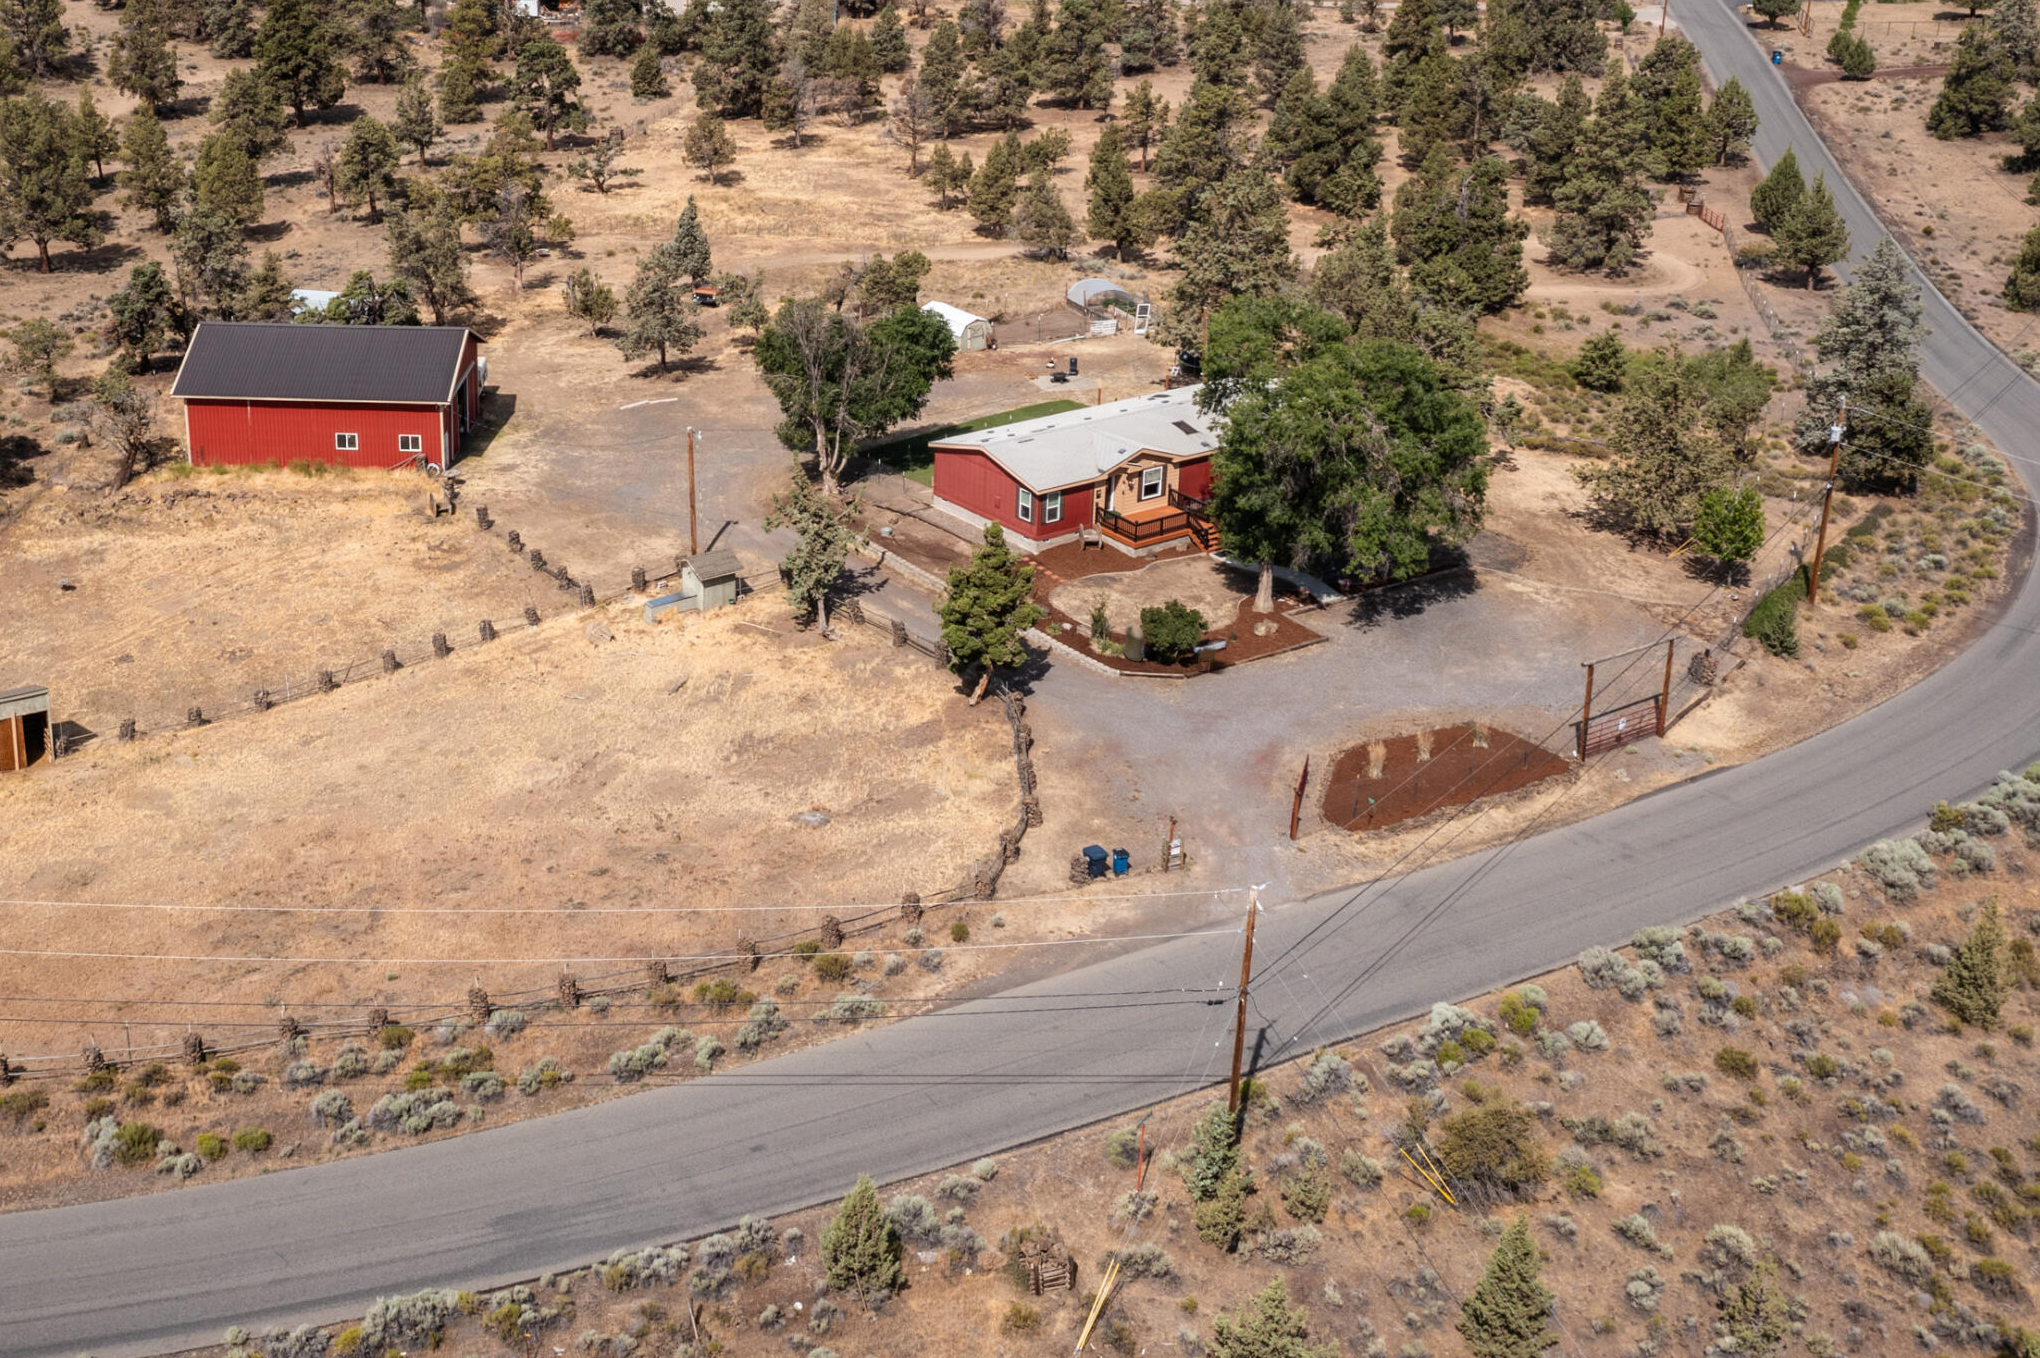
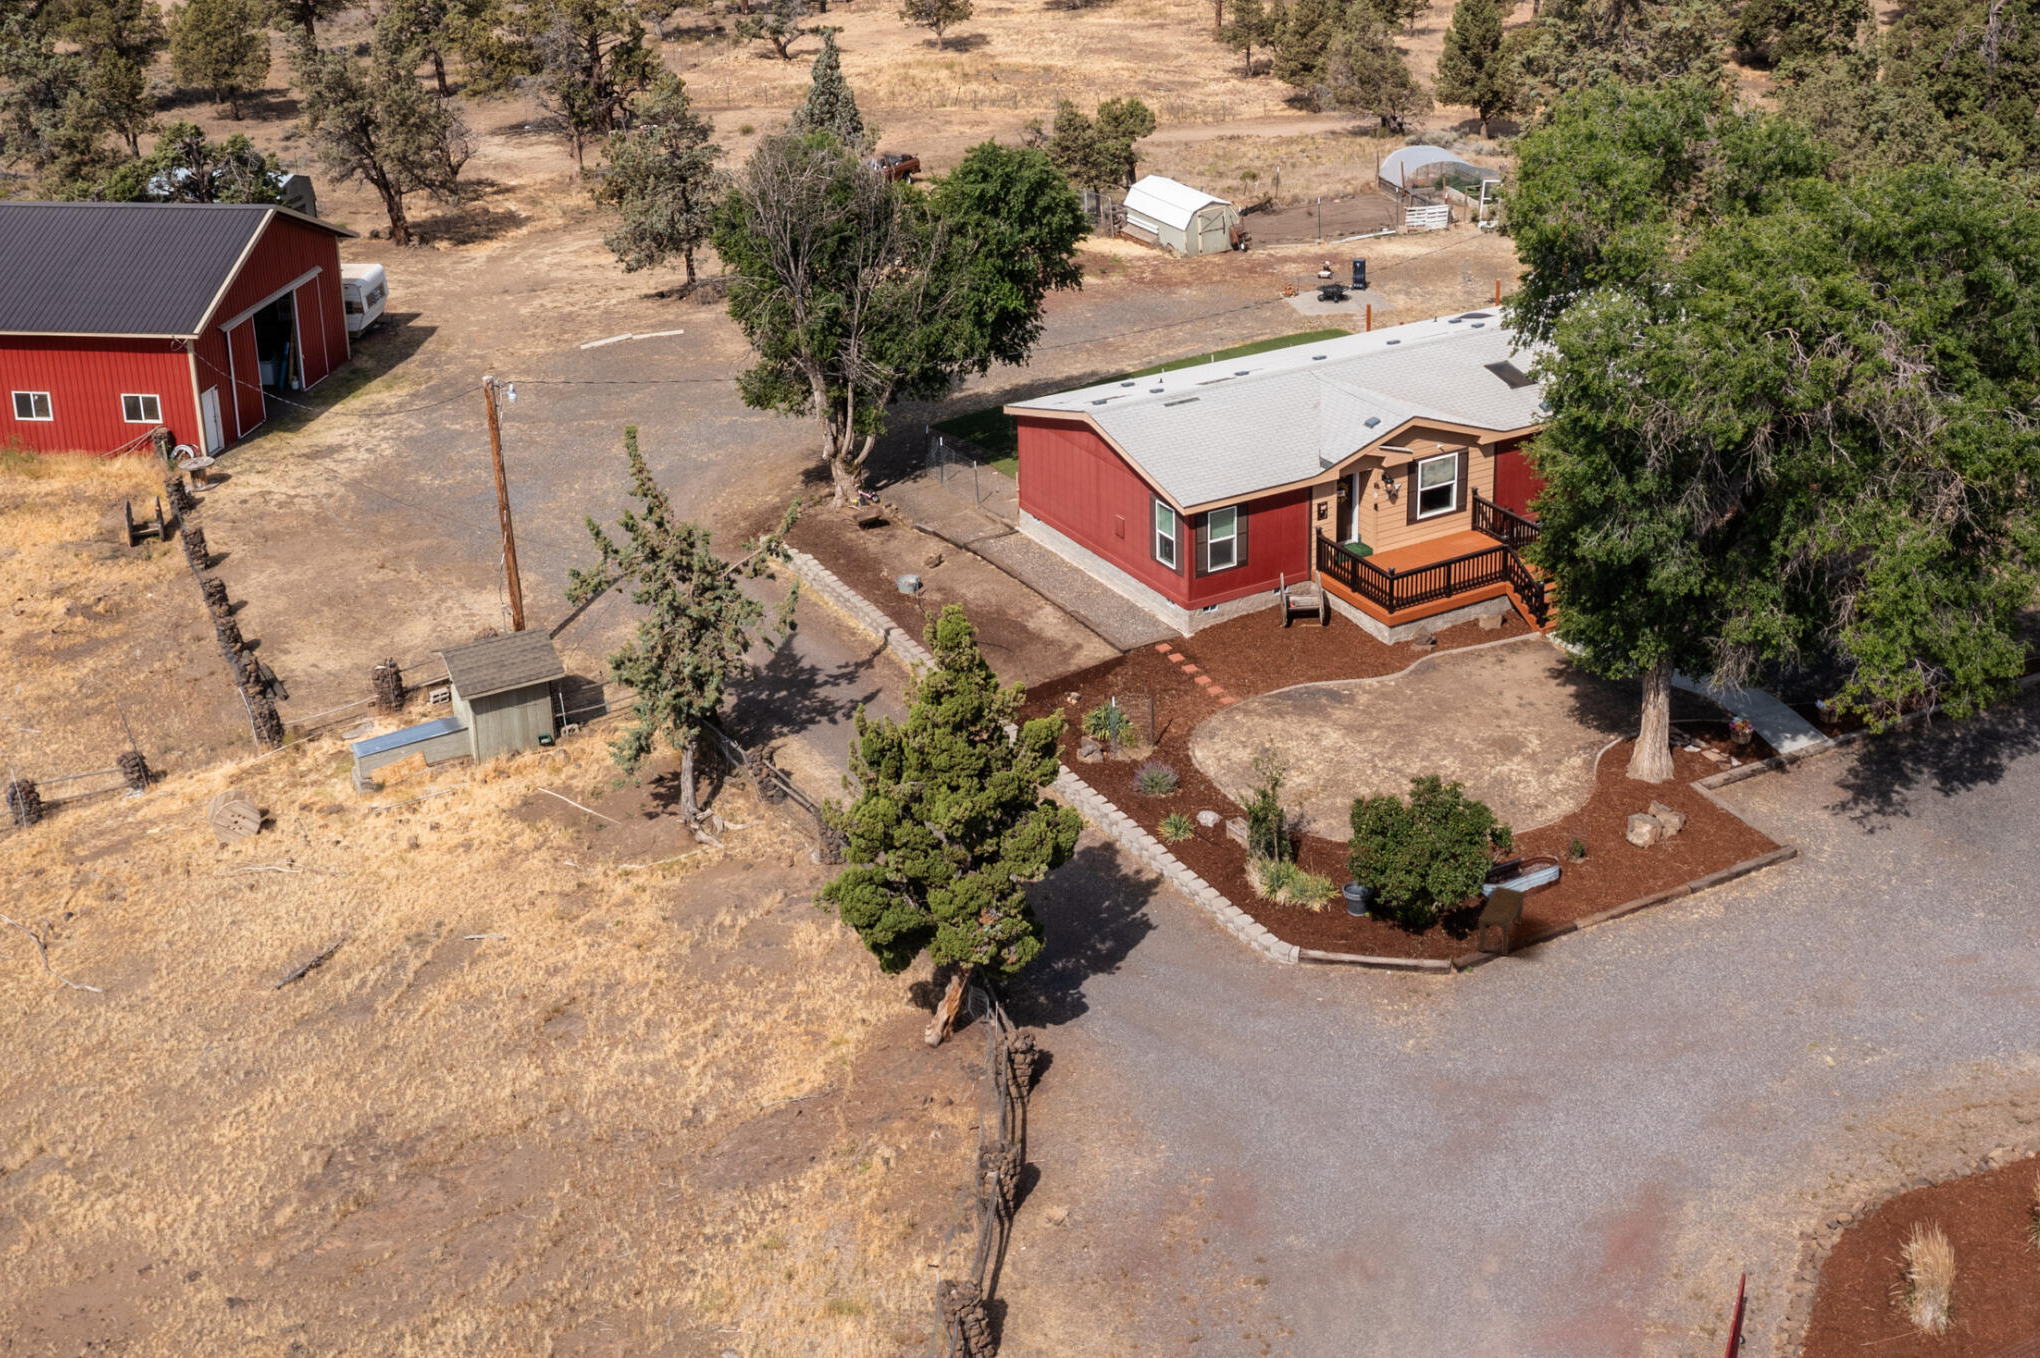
trash can: present [1124,625,1144,662] -> none [1315,829,1354,921]

